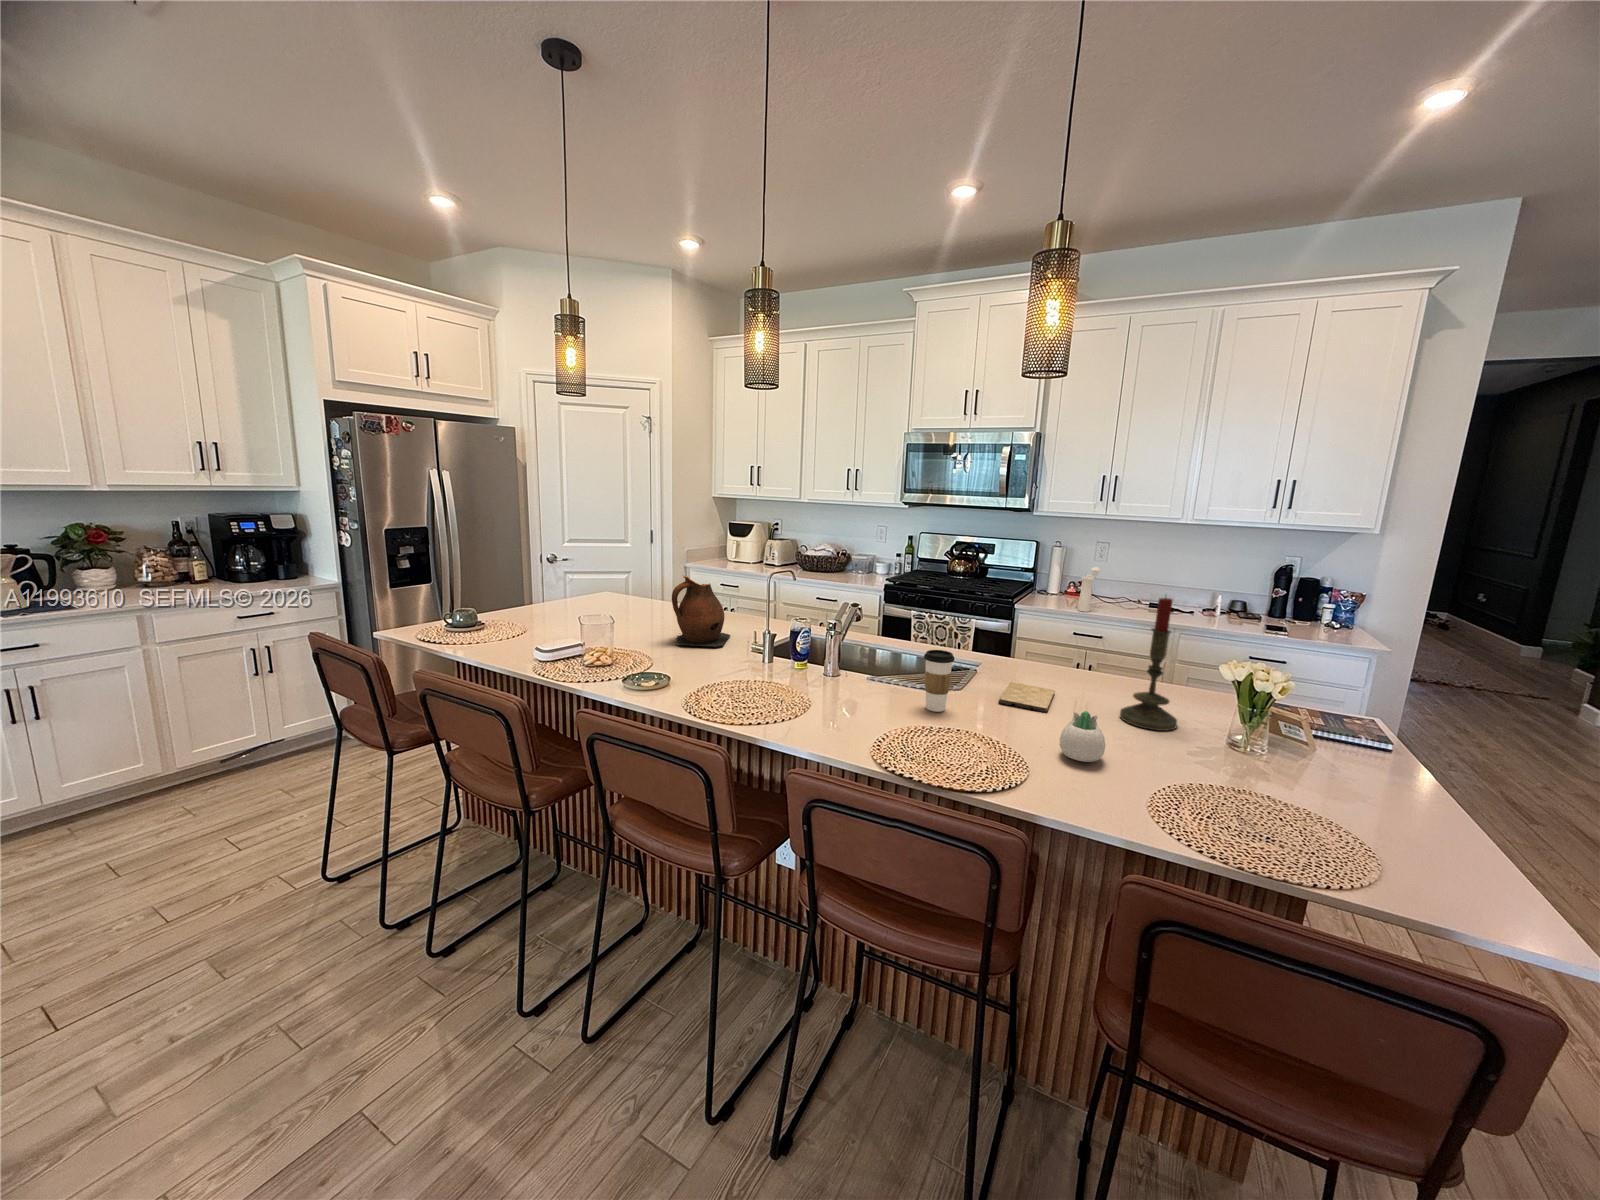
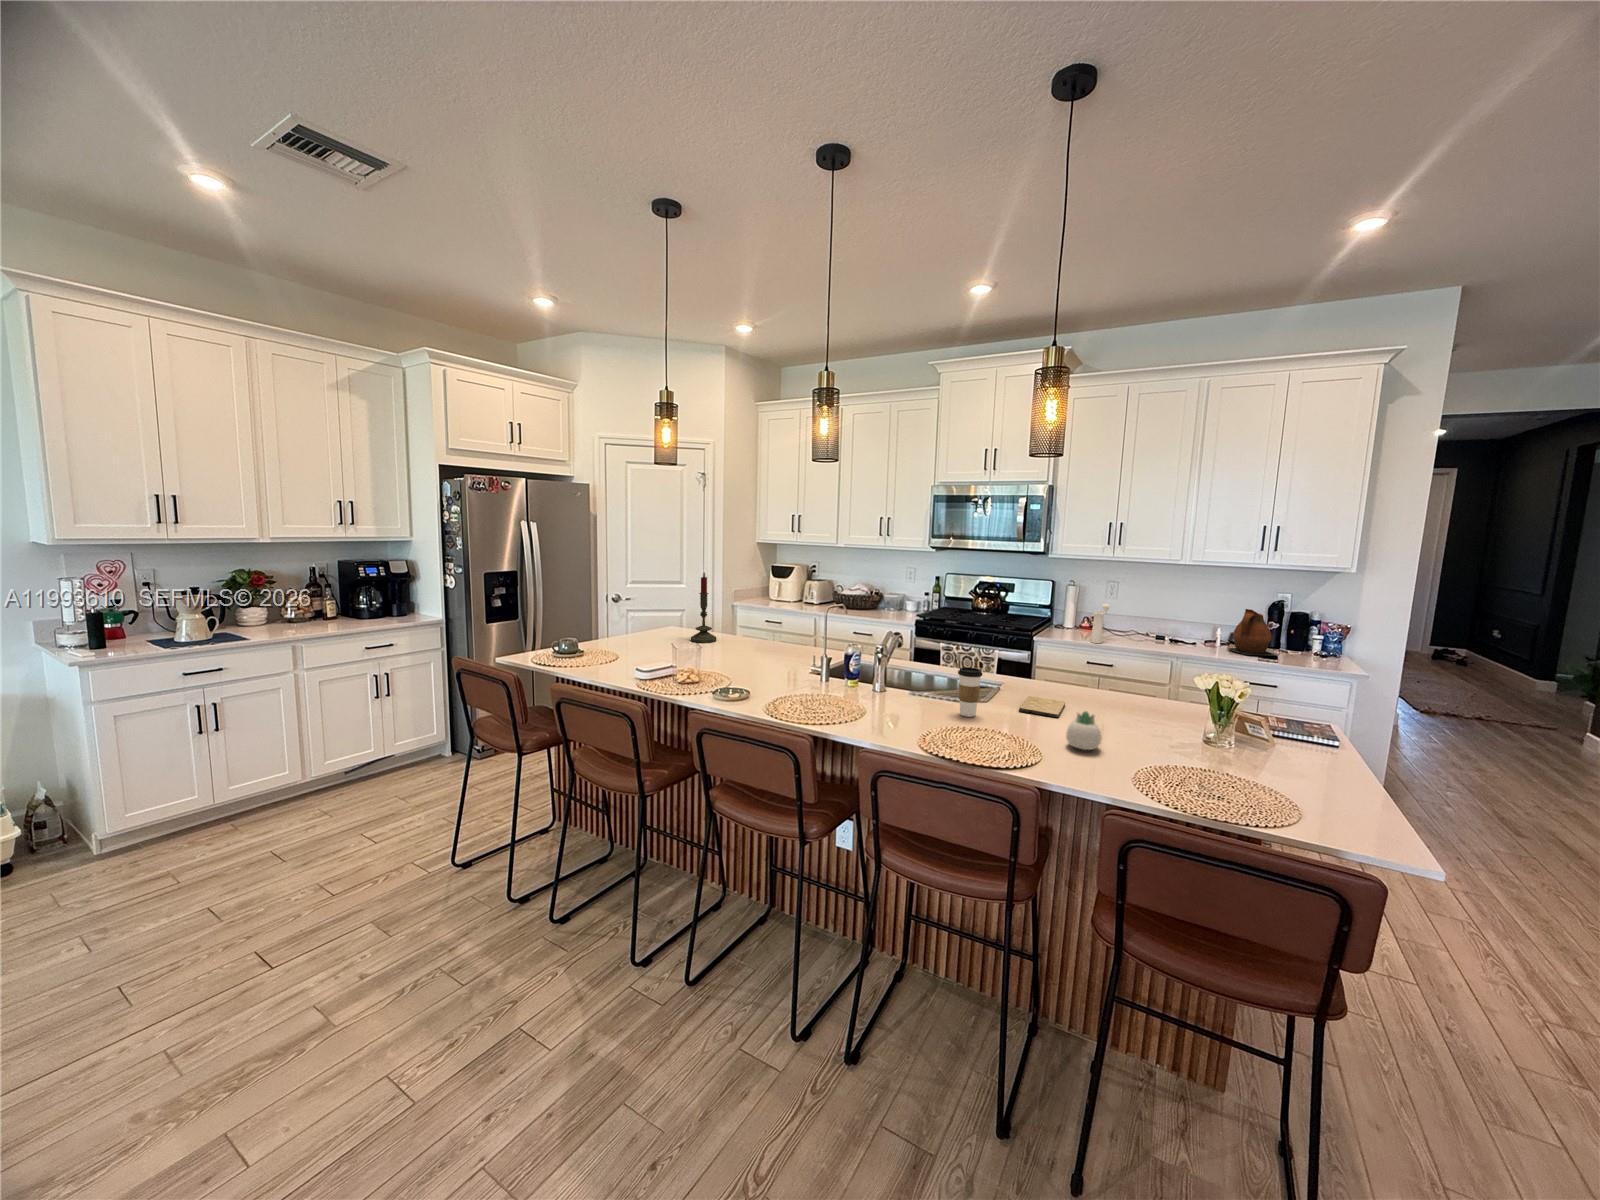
ceramic pitcher: present [672,576,730,648] -> present [1228,609,1276,656]
candle: present [1120,597,1177,731] -> present [691,577,716,643]

